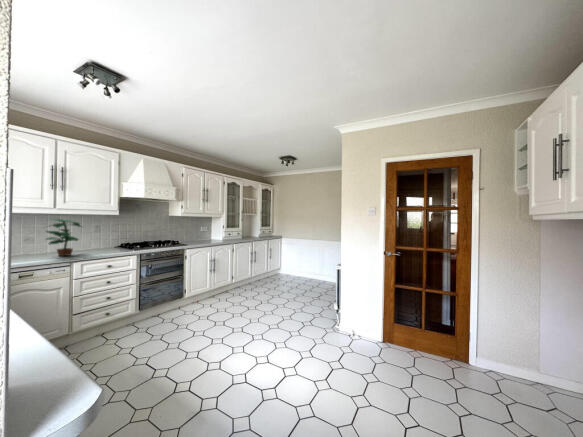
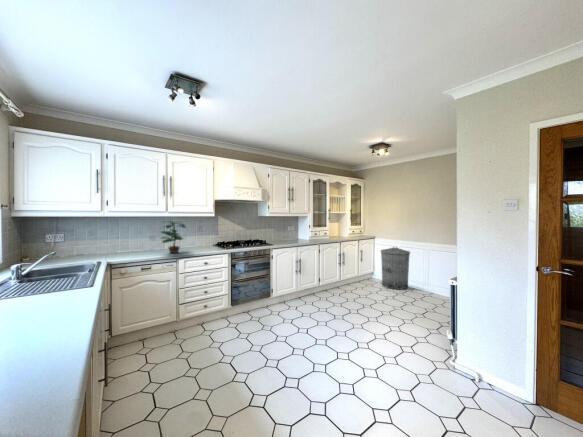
trash can: none [287,245,311,282] -> present [381,247,410,290]

